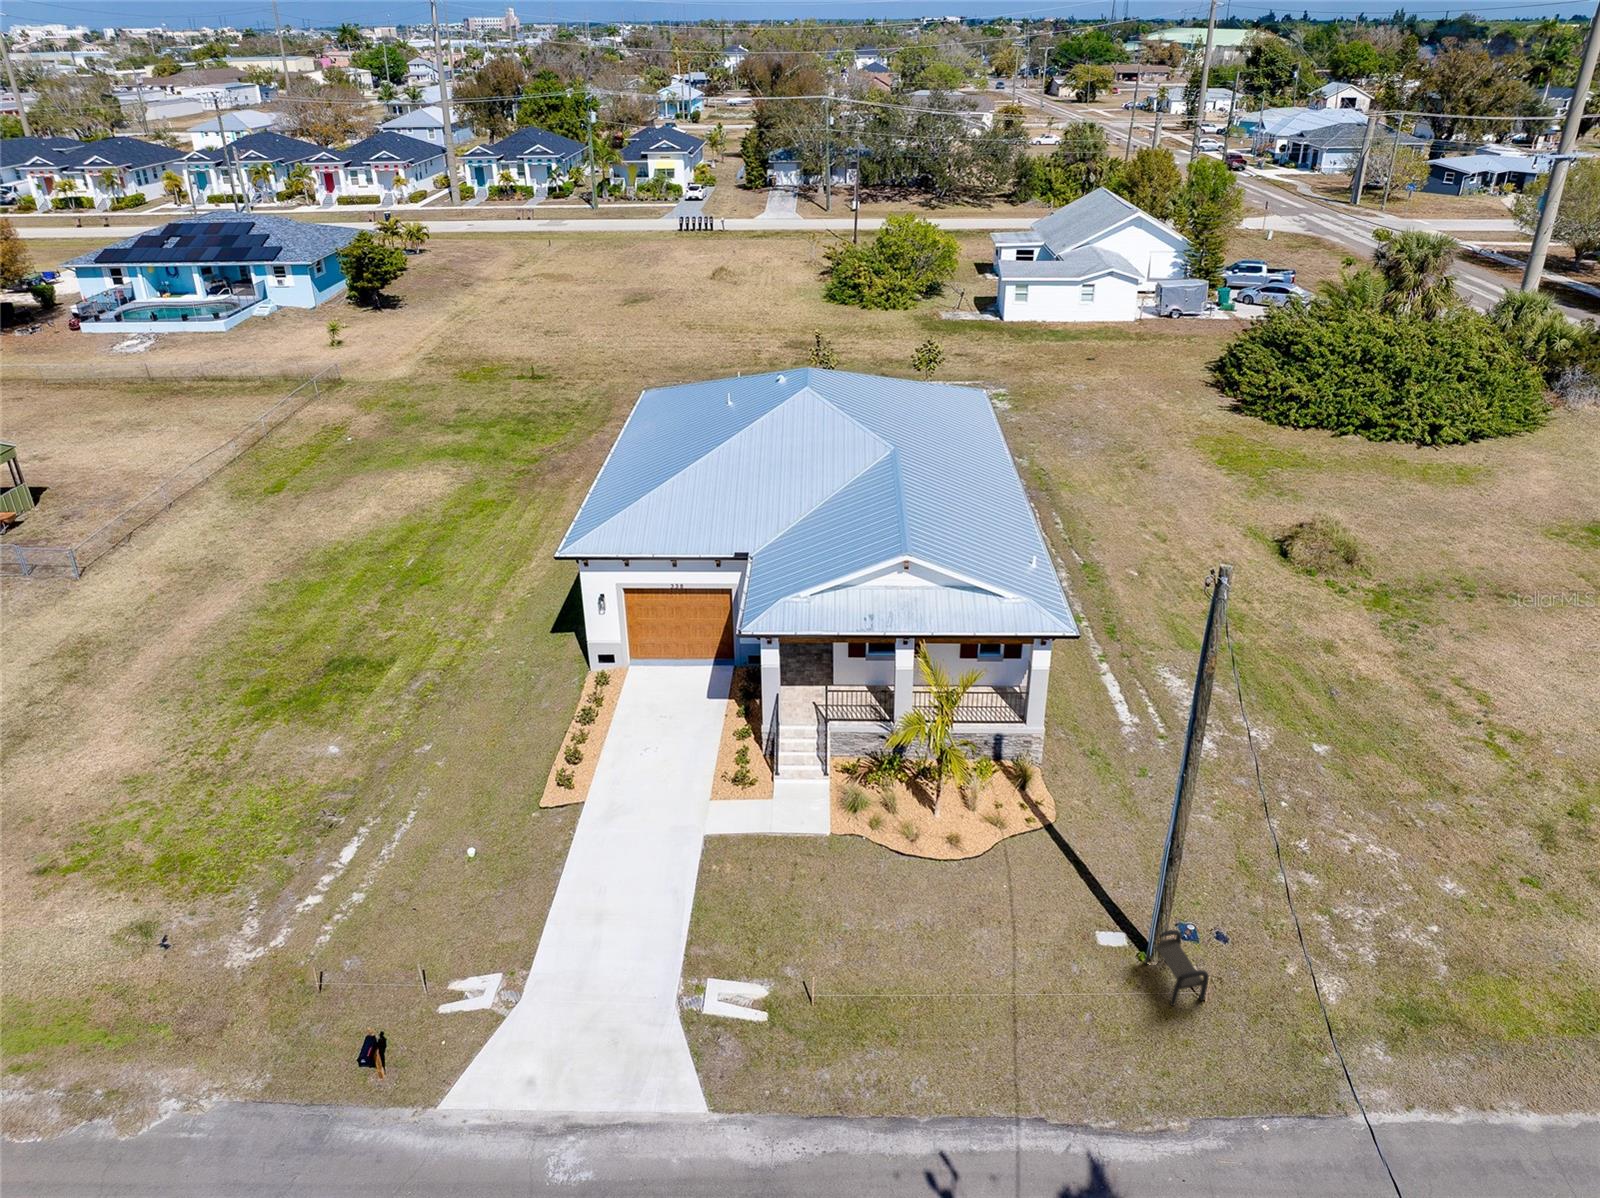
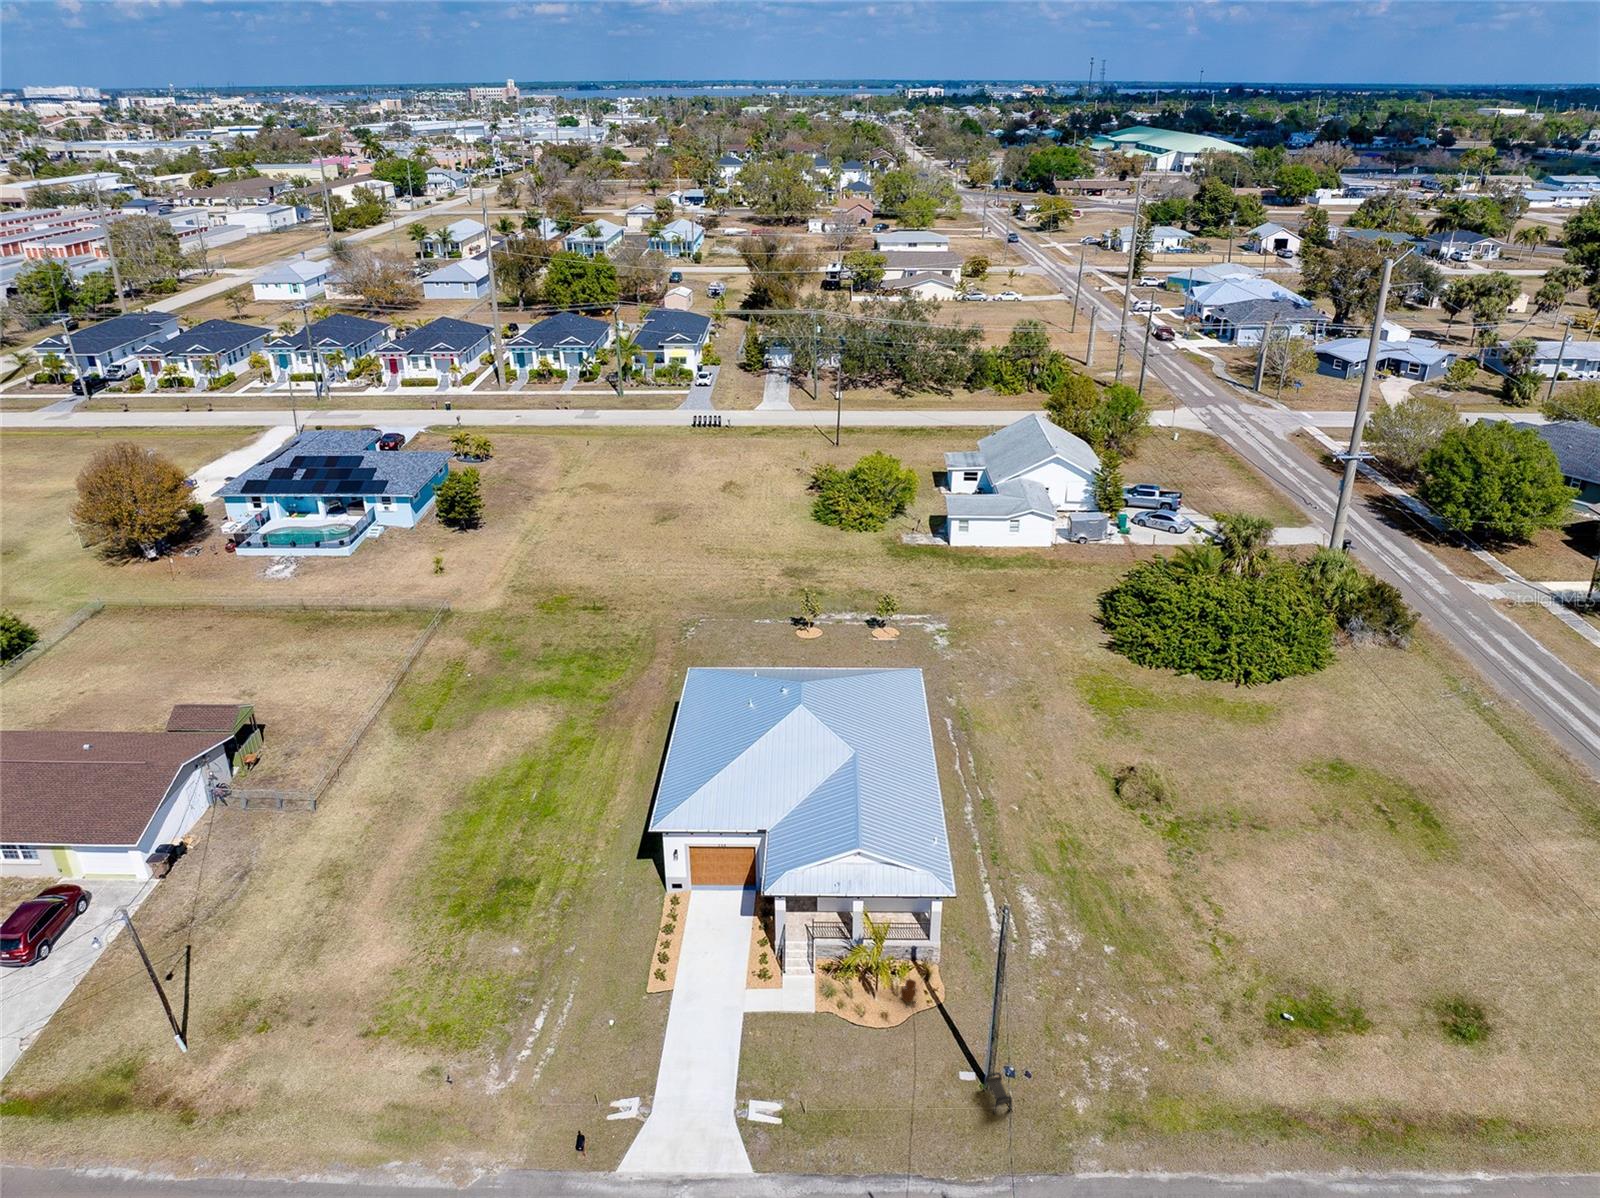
lounge chair: none [976,787,1007,831] -> present [900,979,916,1006]

